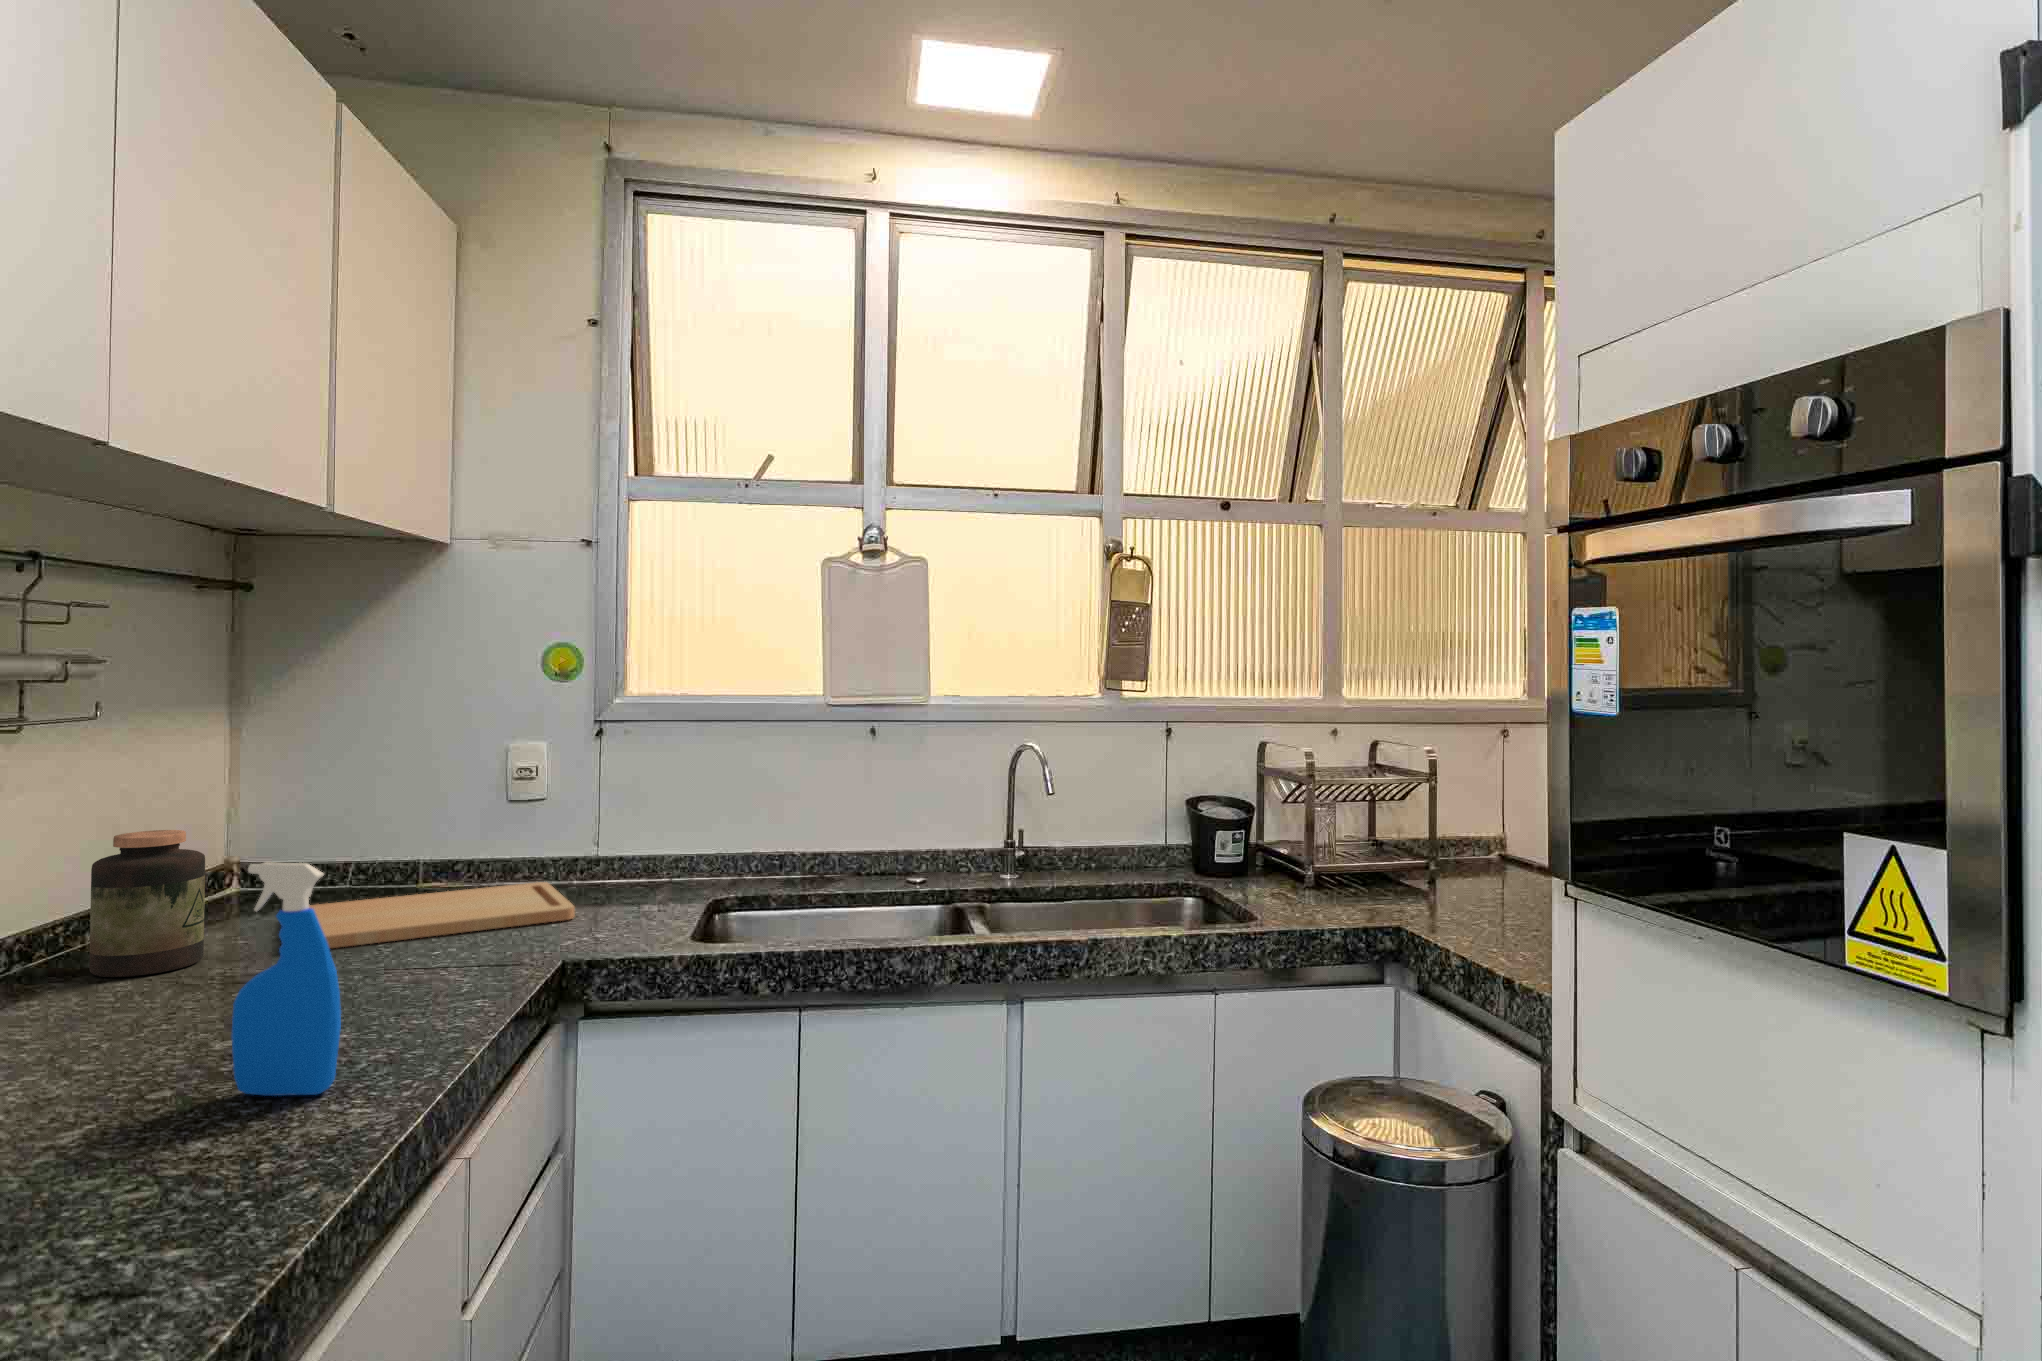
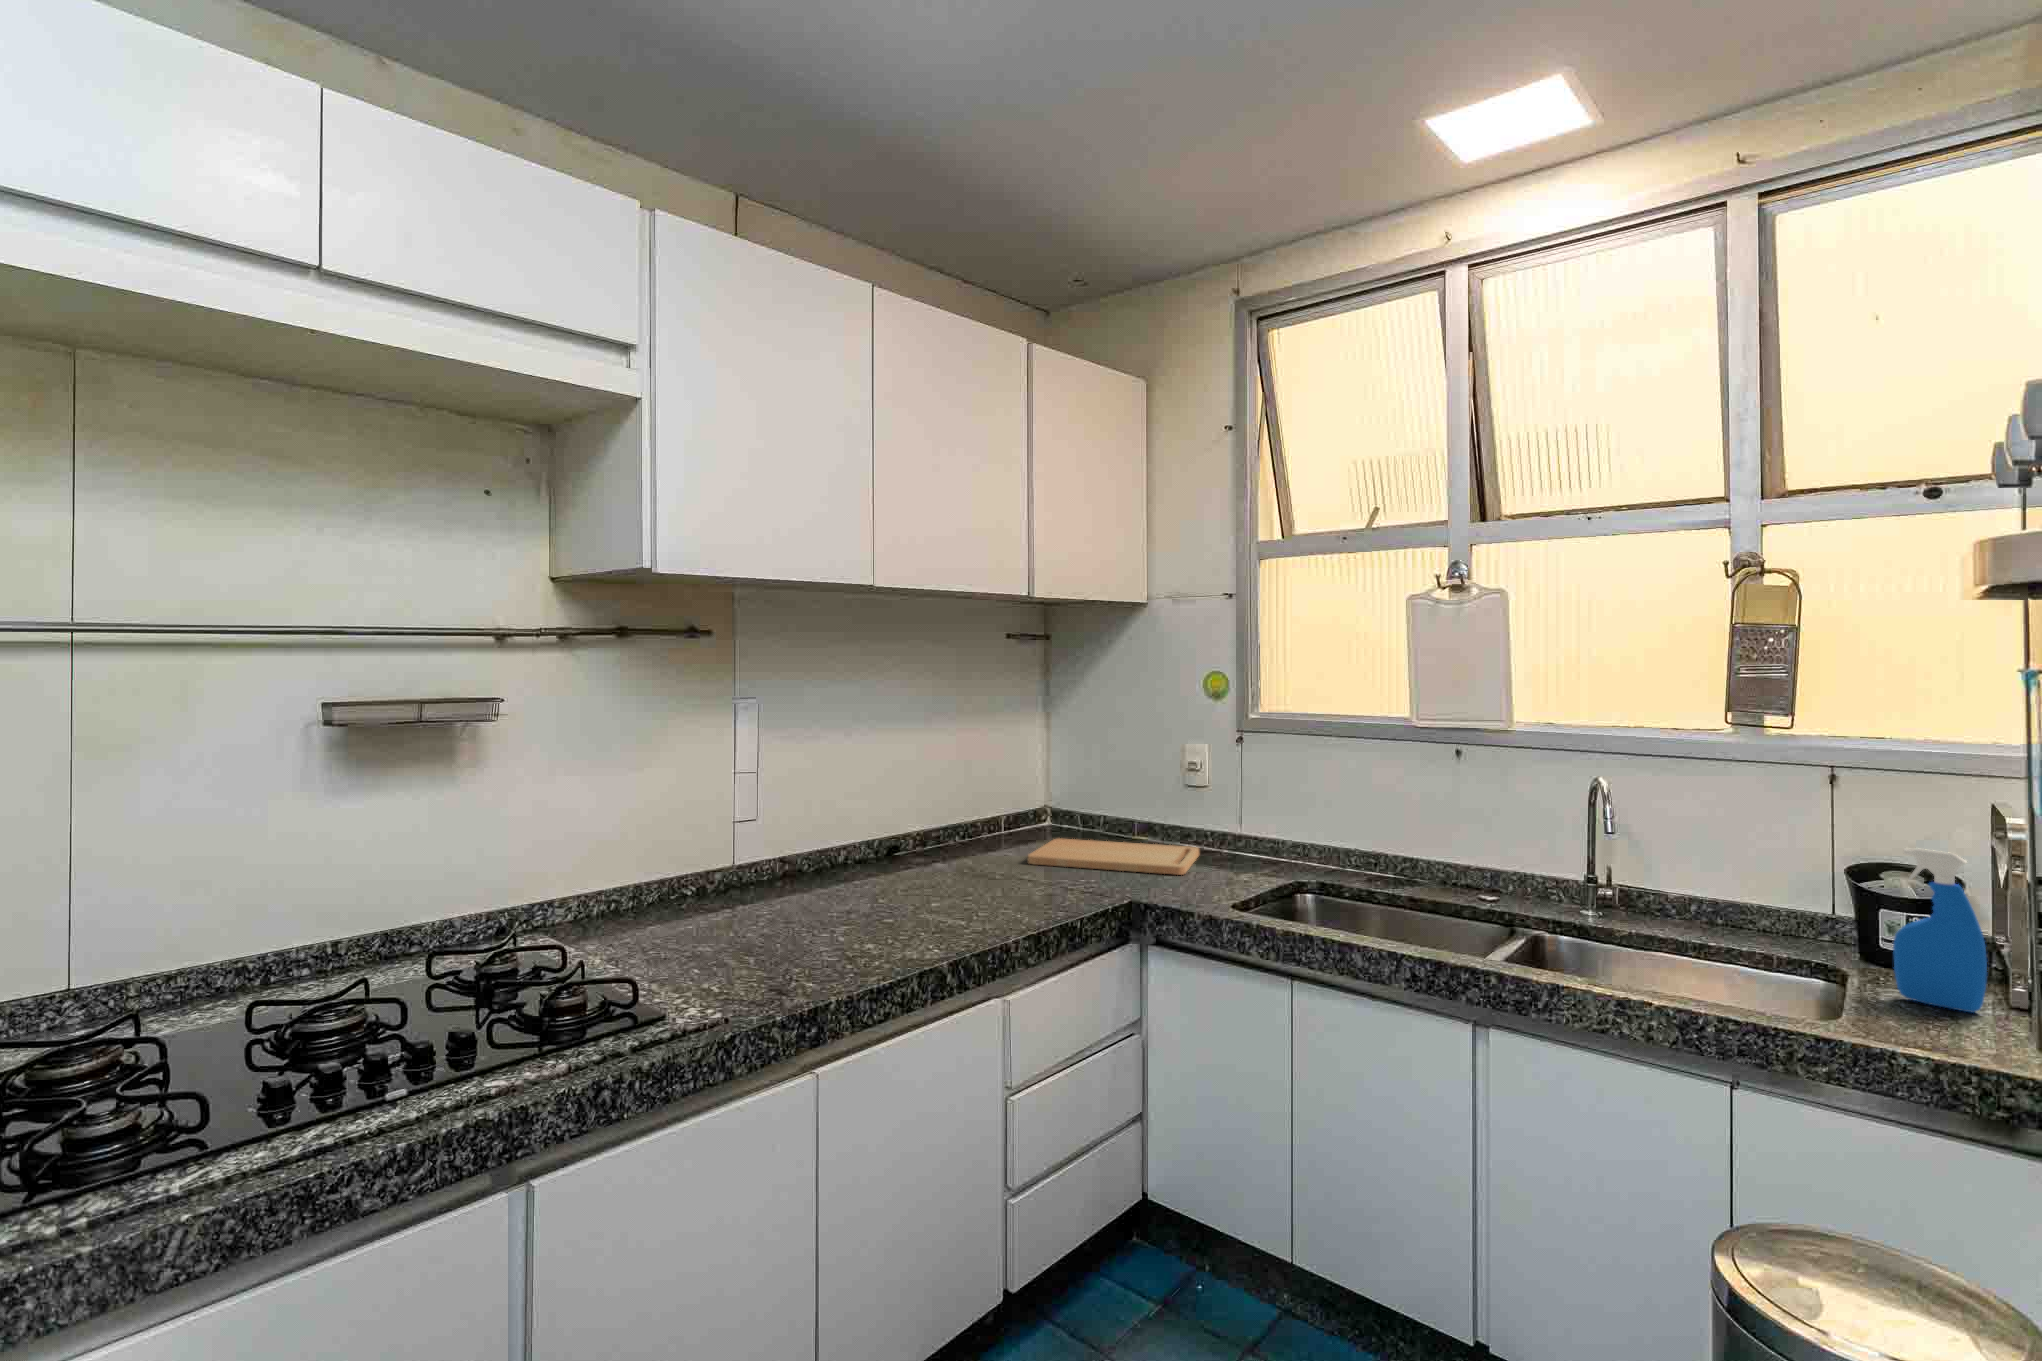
jar: present [89,830,205,977] -> none [944,783,991,861]
spray bottle: present [231,862,341,1096] -> present [1893,848,1987,1012]

